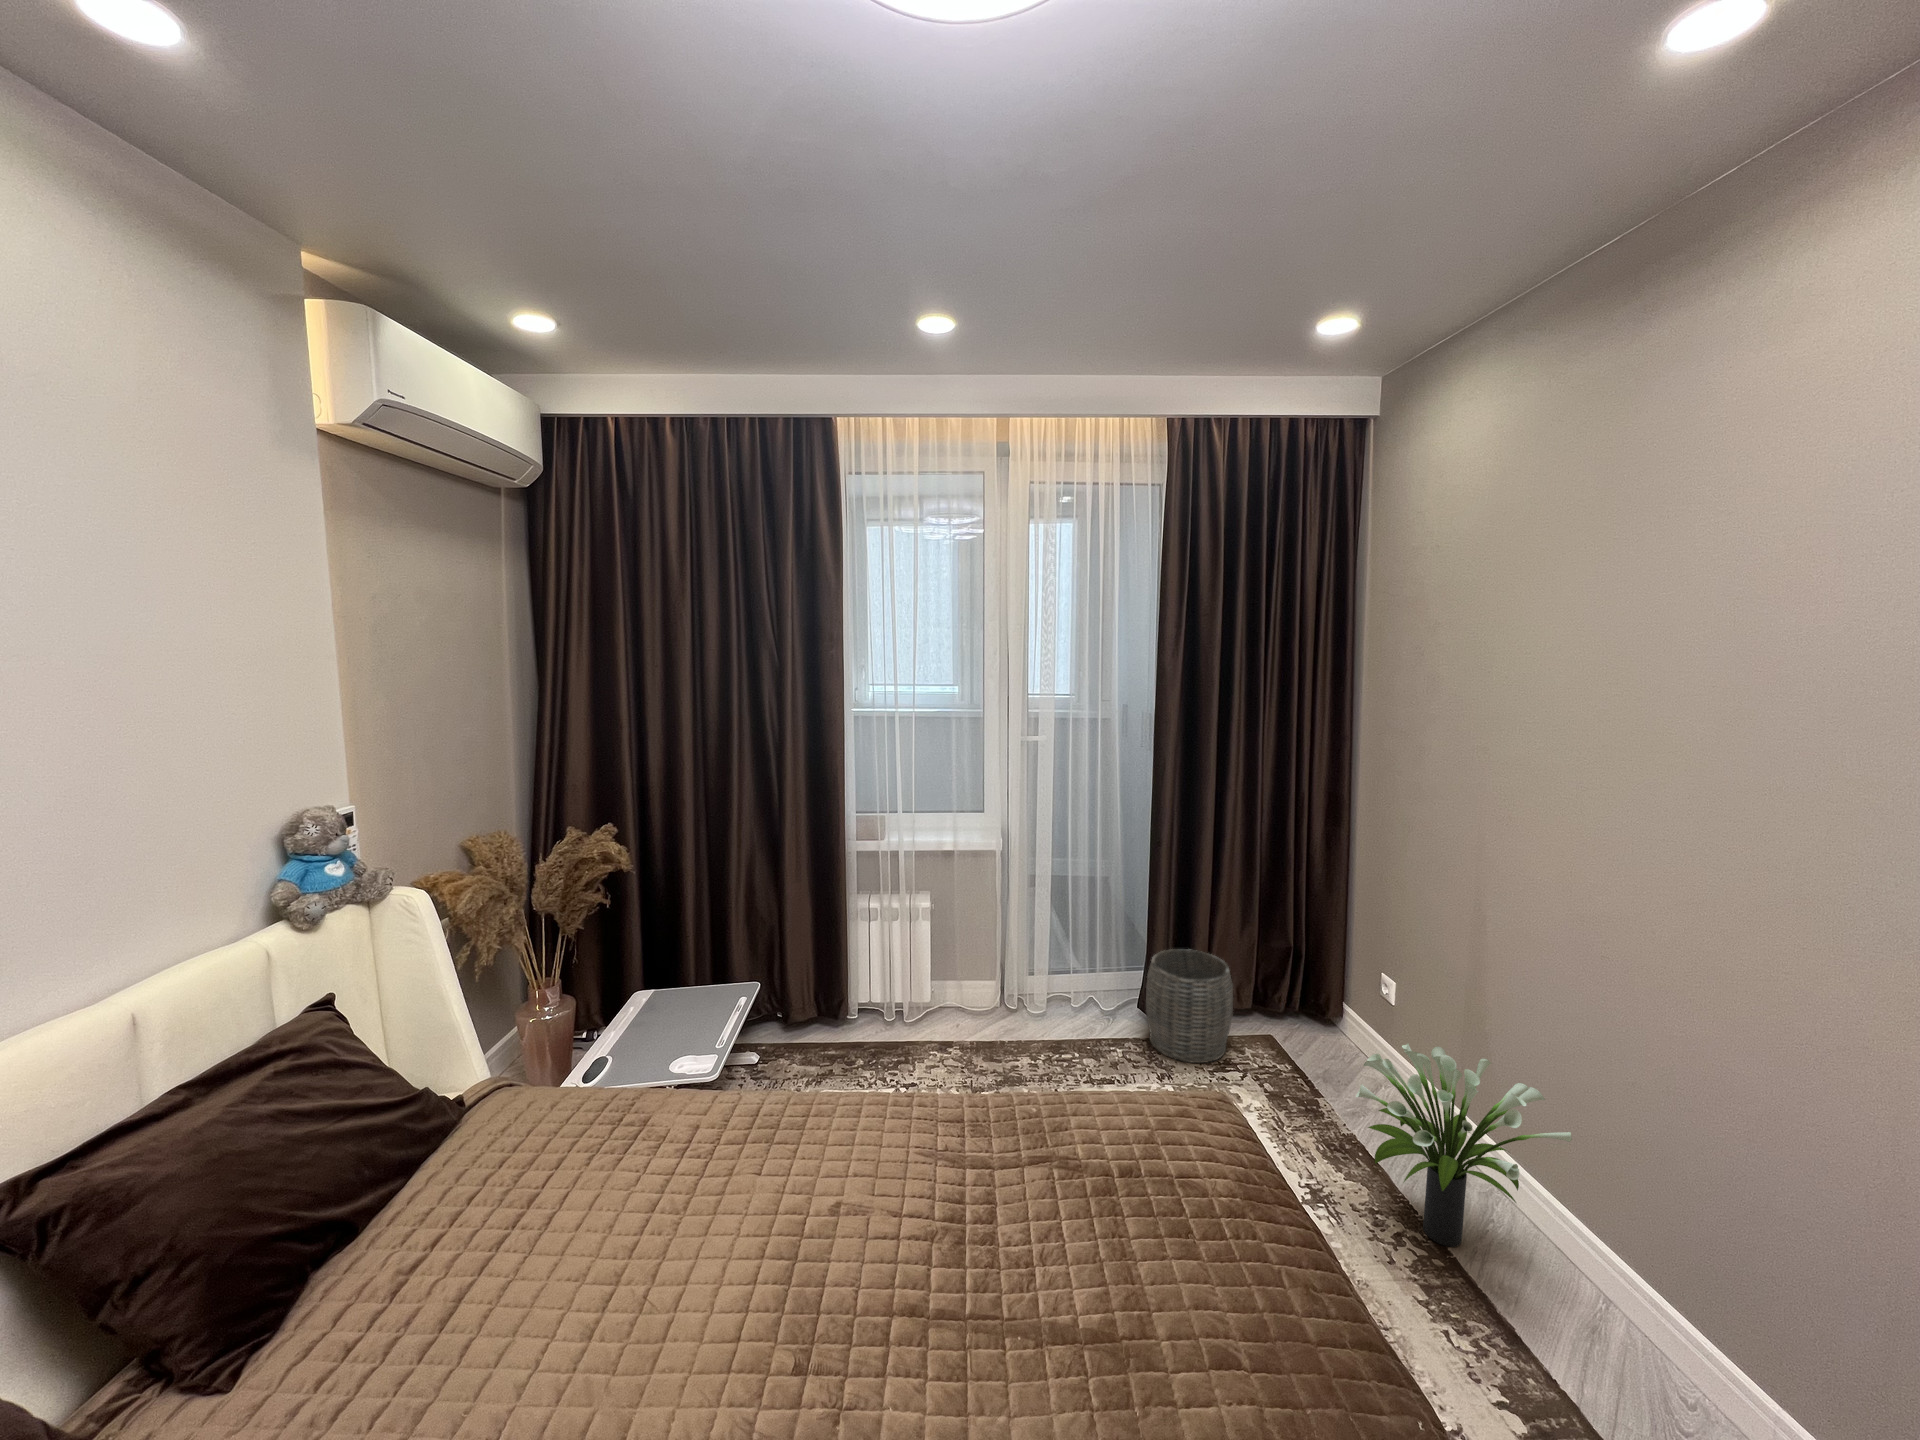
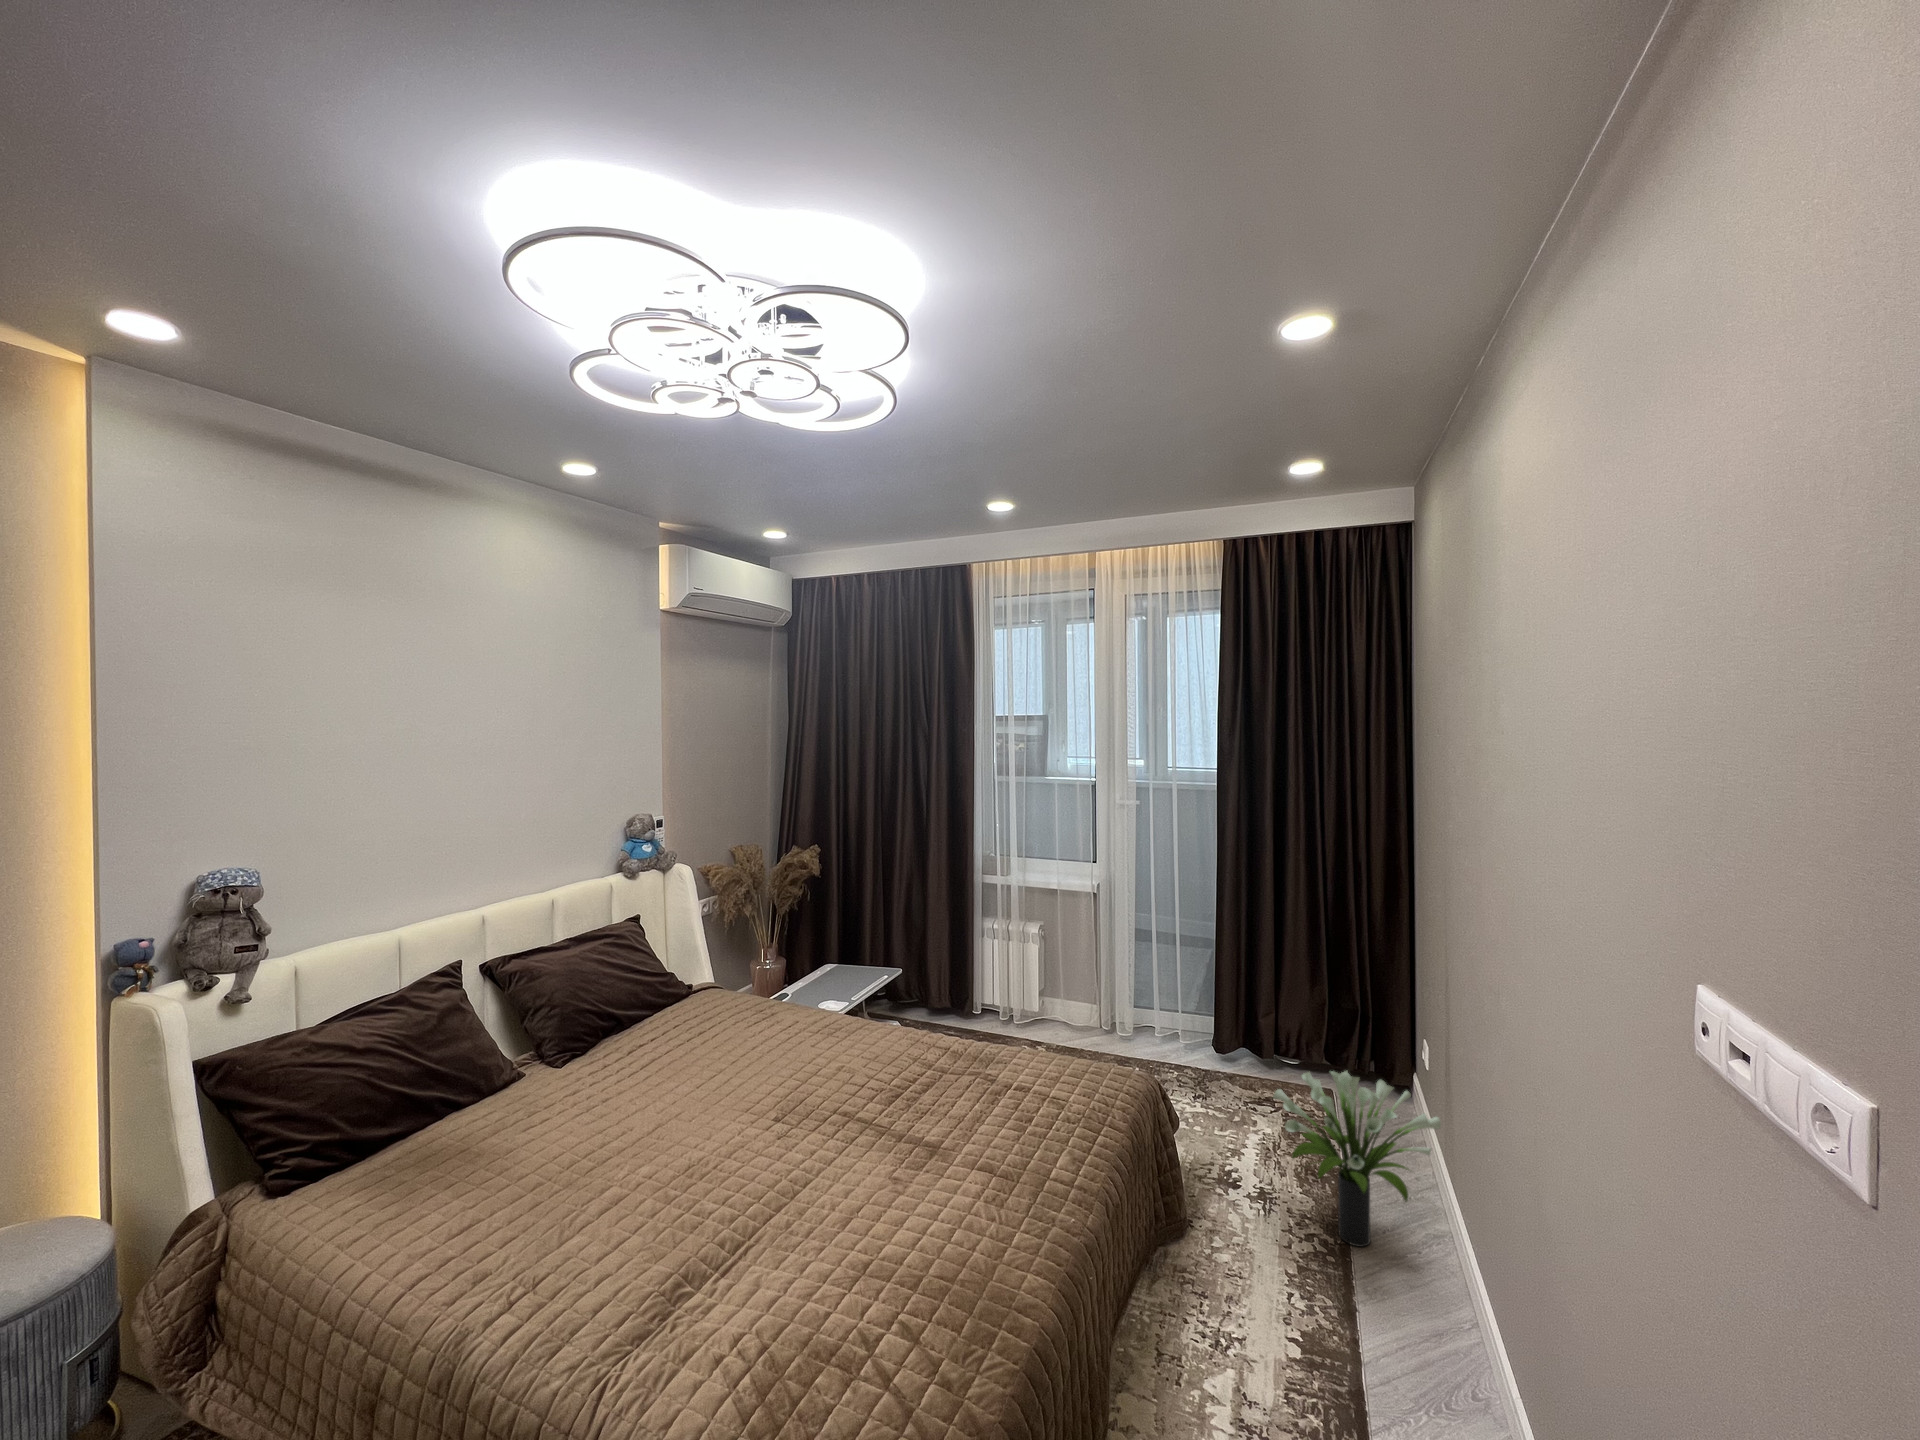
woven basket: present [1146,949,1233,1063] -> none [1203,993,1281,1093]

